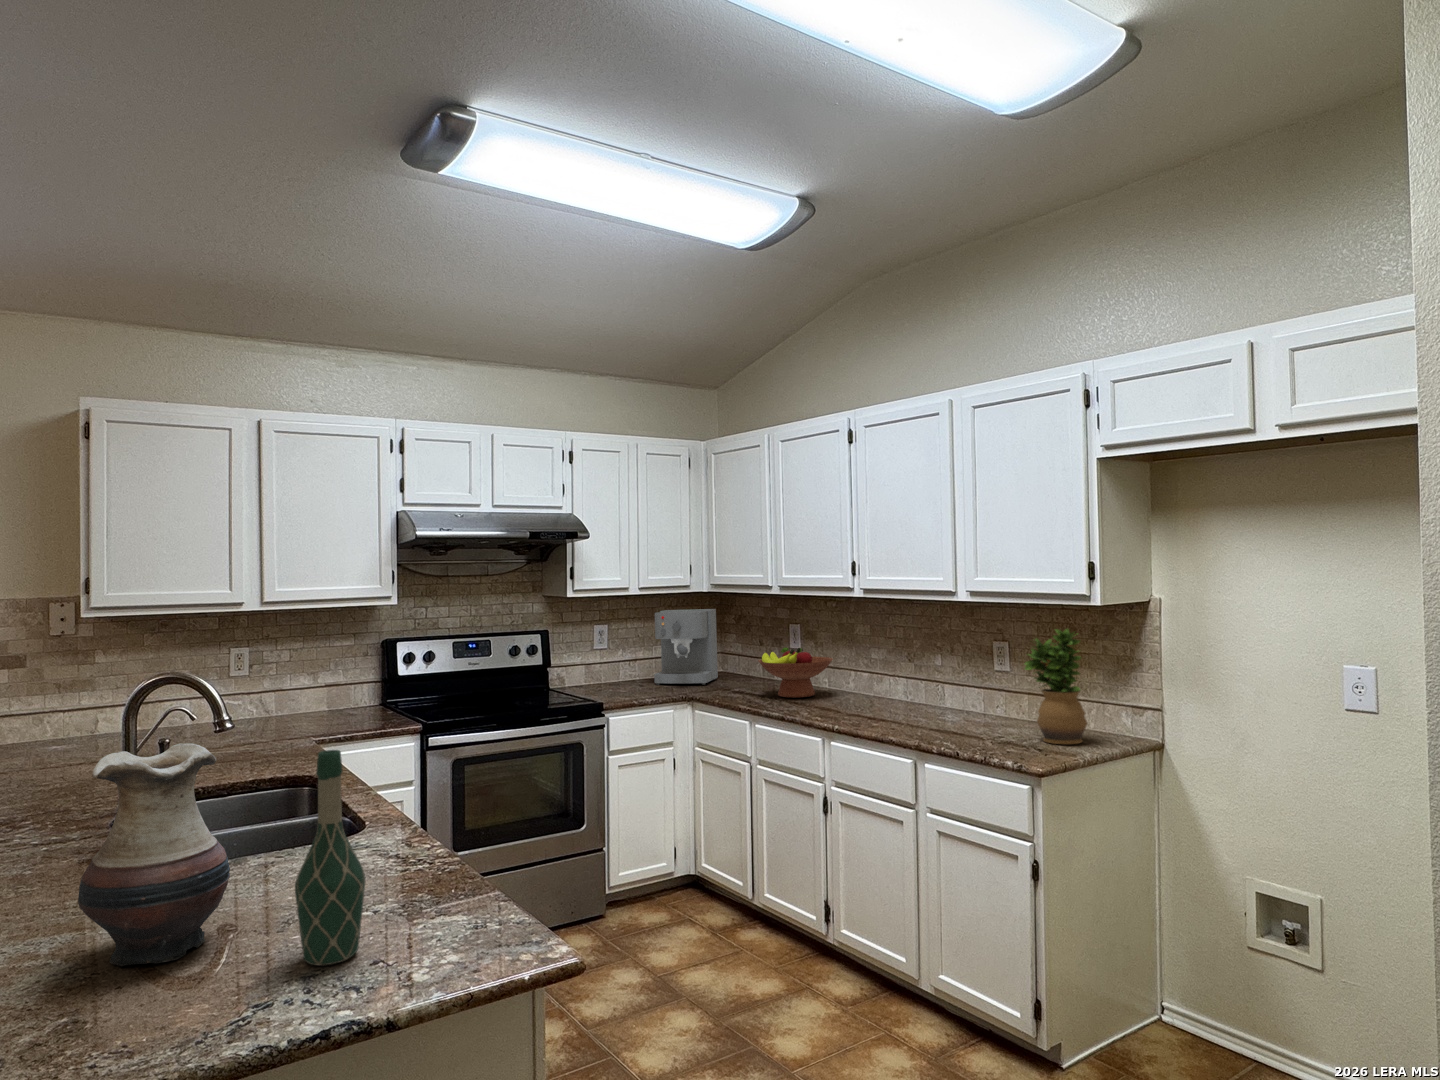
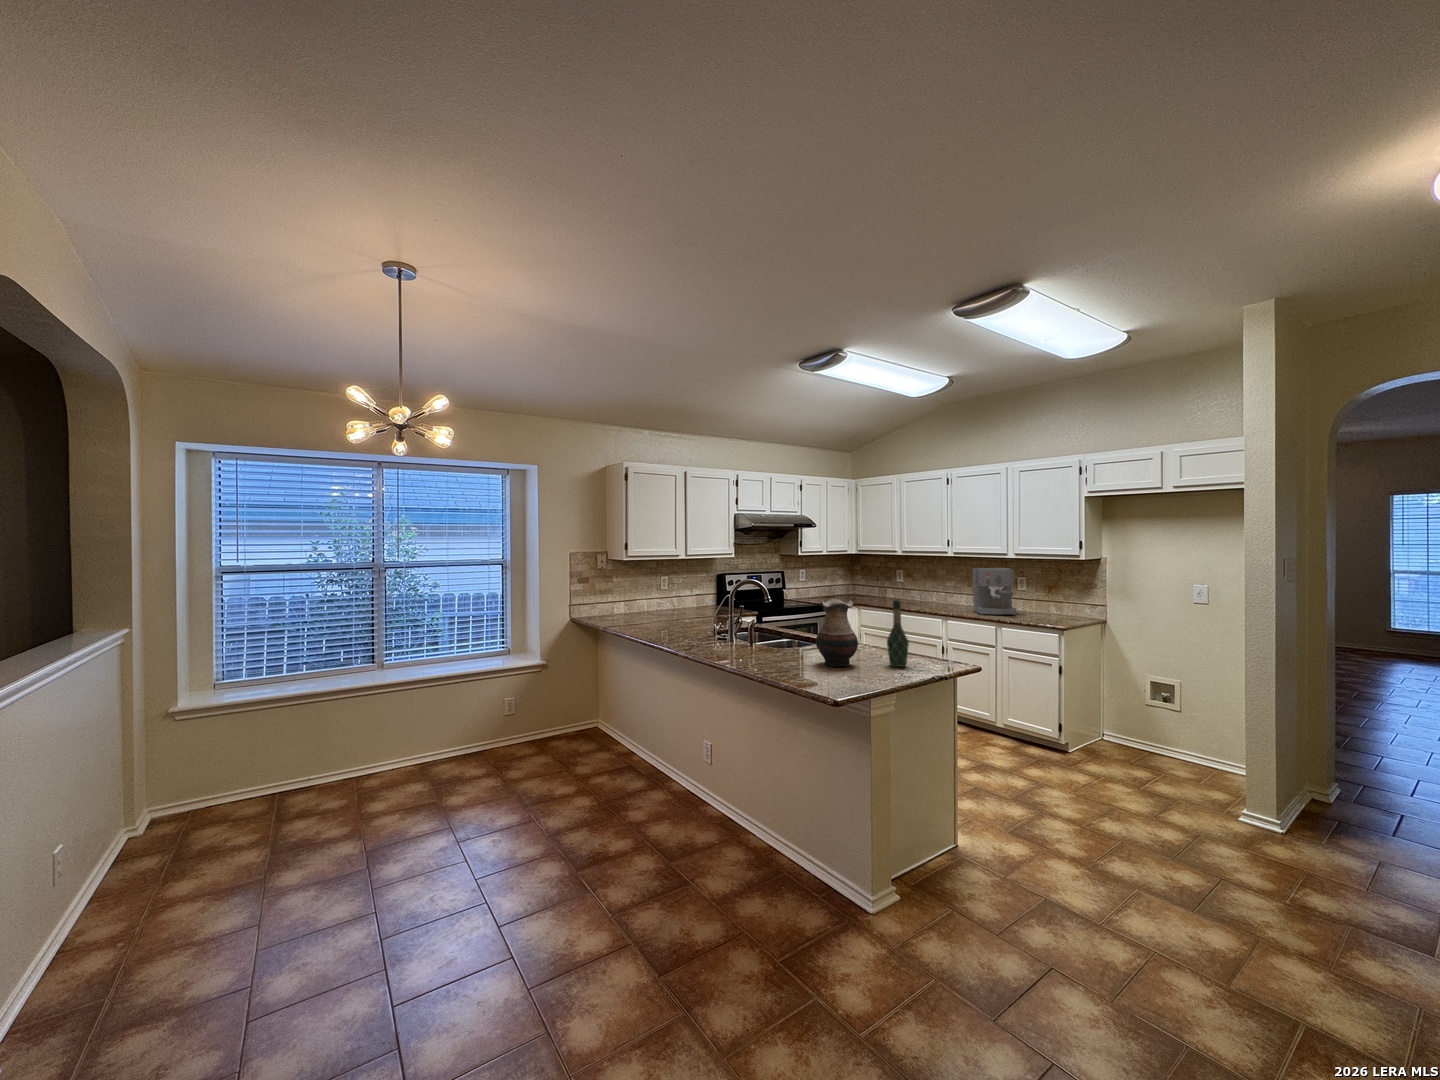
coffee maker: present [654,609,718,685] -> present [973,568,1016,615]
potted plant: present [1025,629,1087,744] -> none [1044,570,1075,620]
fruit bowl: present [758,648,833,698] -> none [892,580,930,604]

